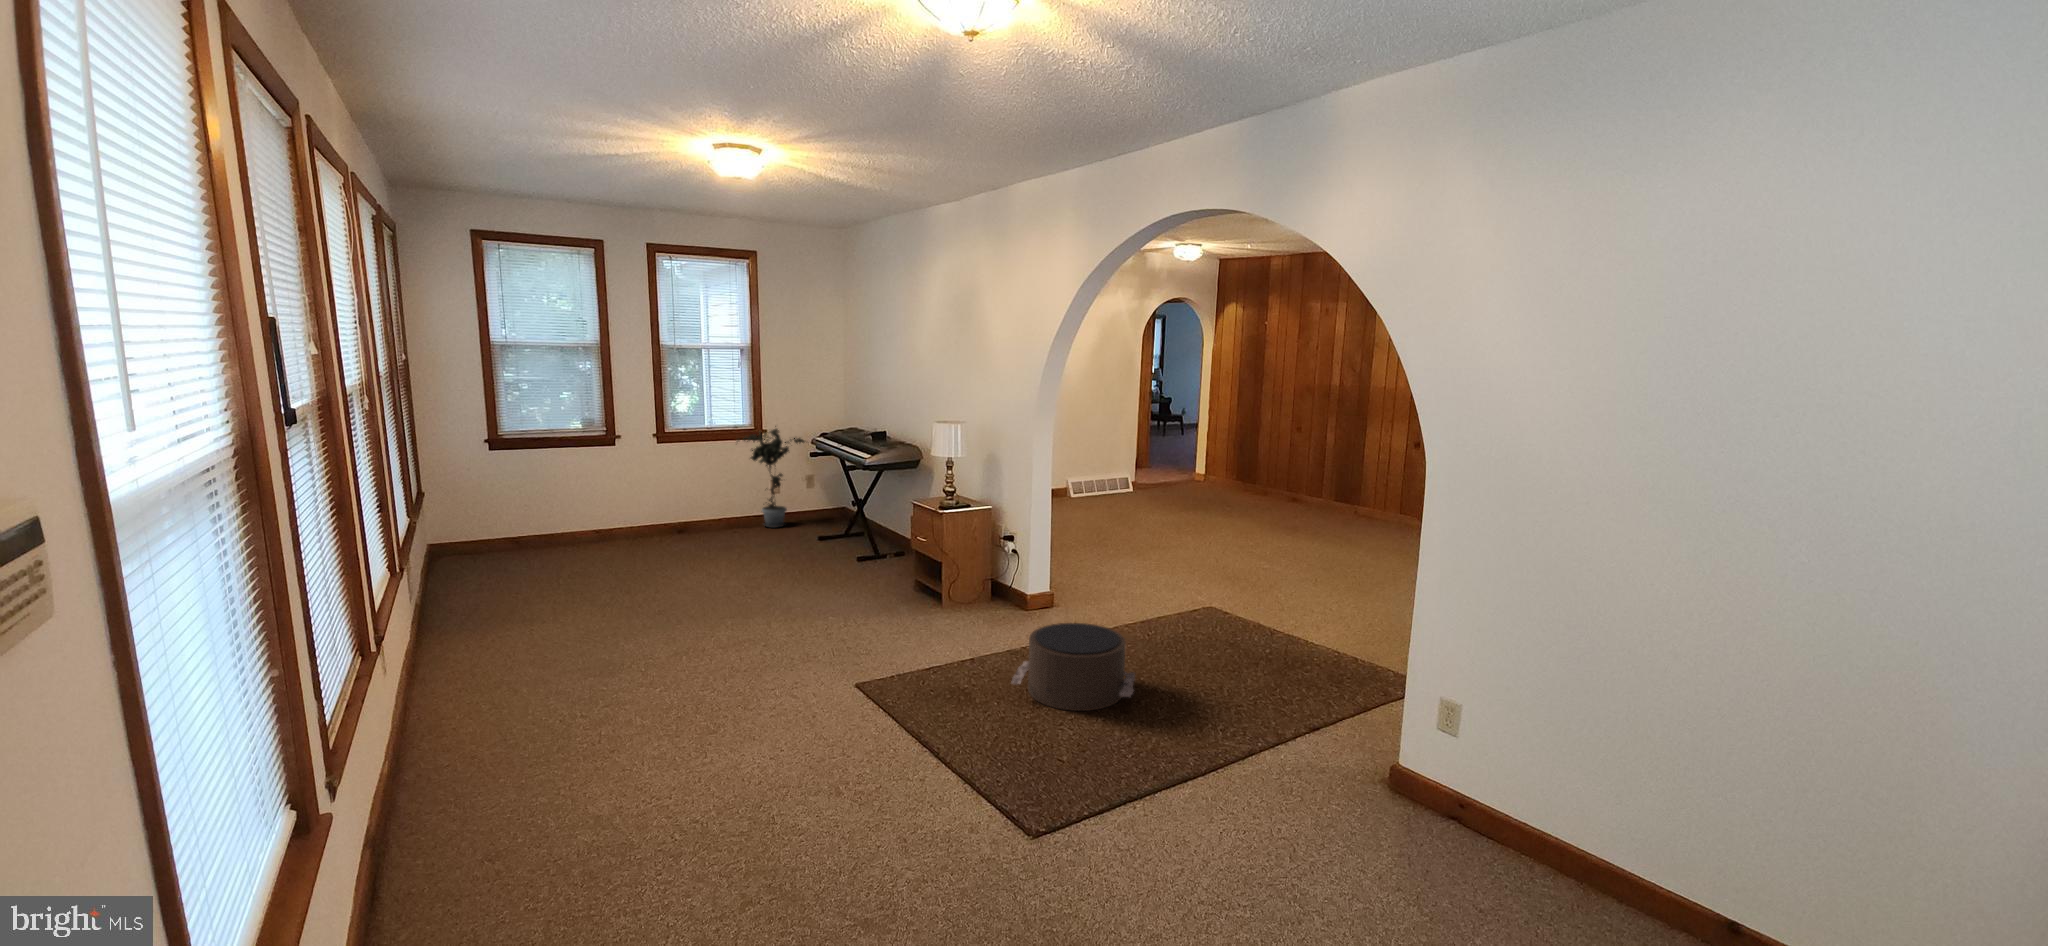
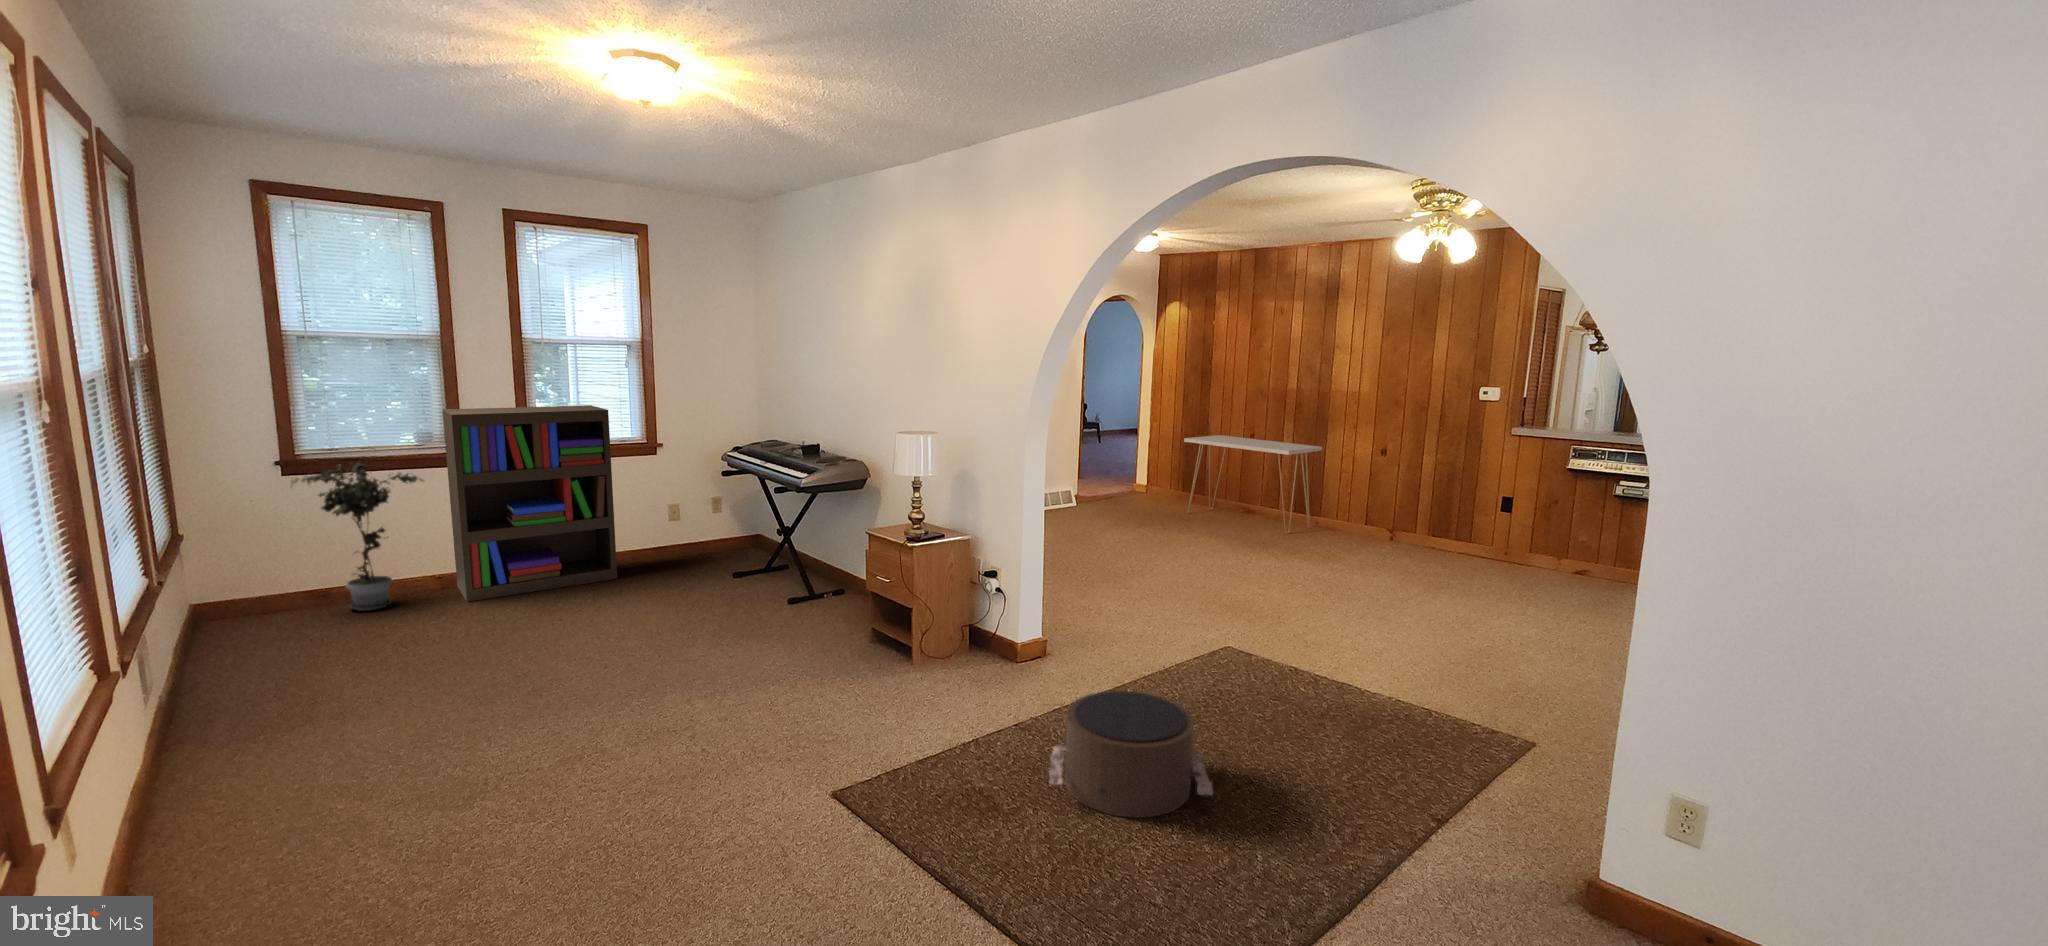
bookshelf: none [600,398,728,550] -> present [442,405,617,602]
potted plant: present [737,426,805,528] -> present [290,462,423,611]
console table: none [1229,428,1357,520] -> present [1184,435,1322,534]

